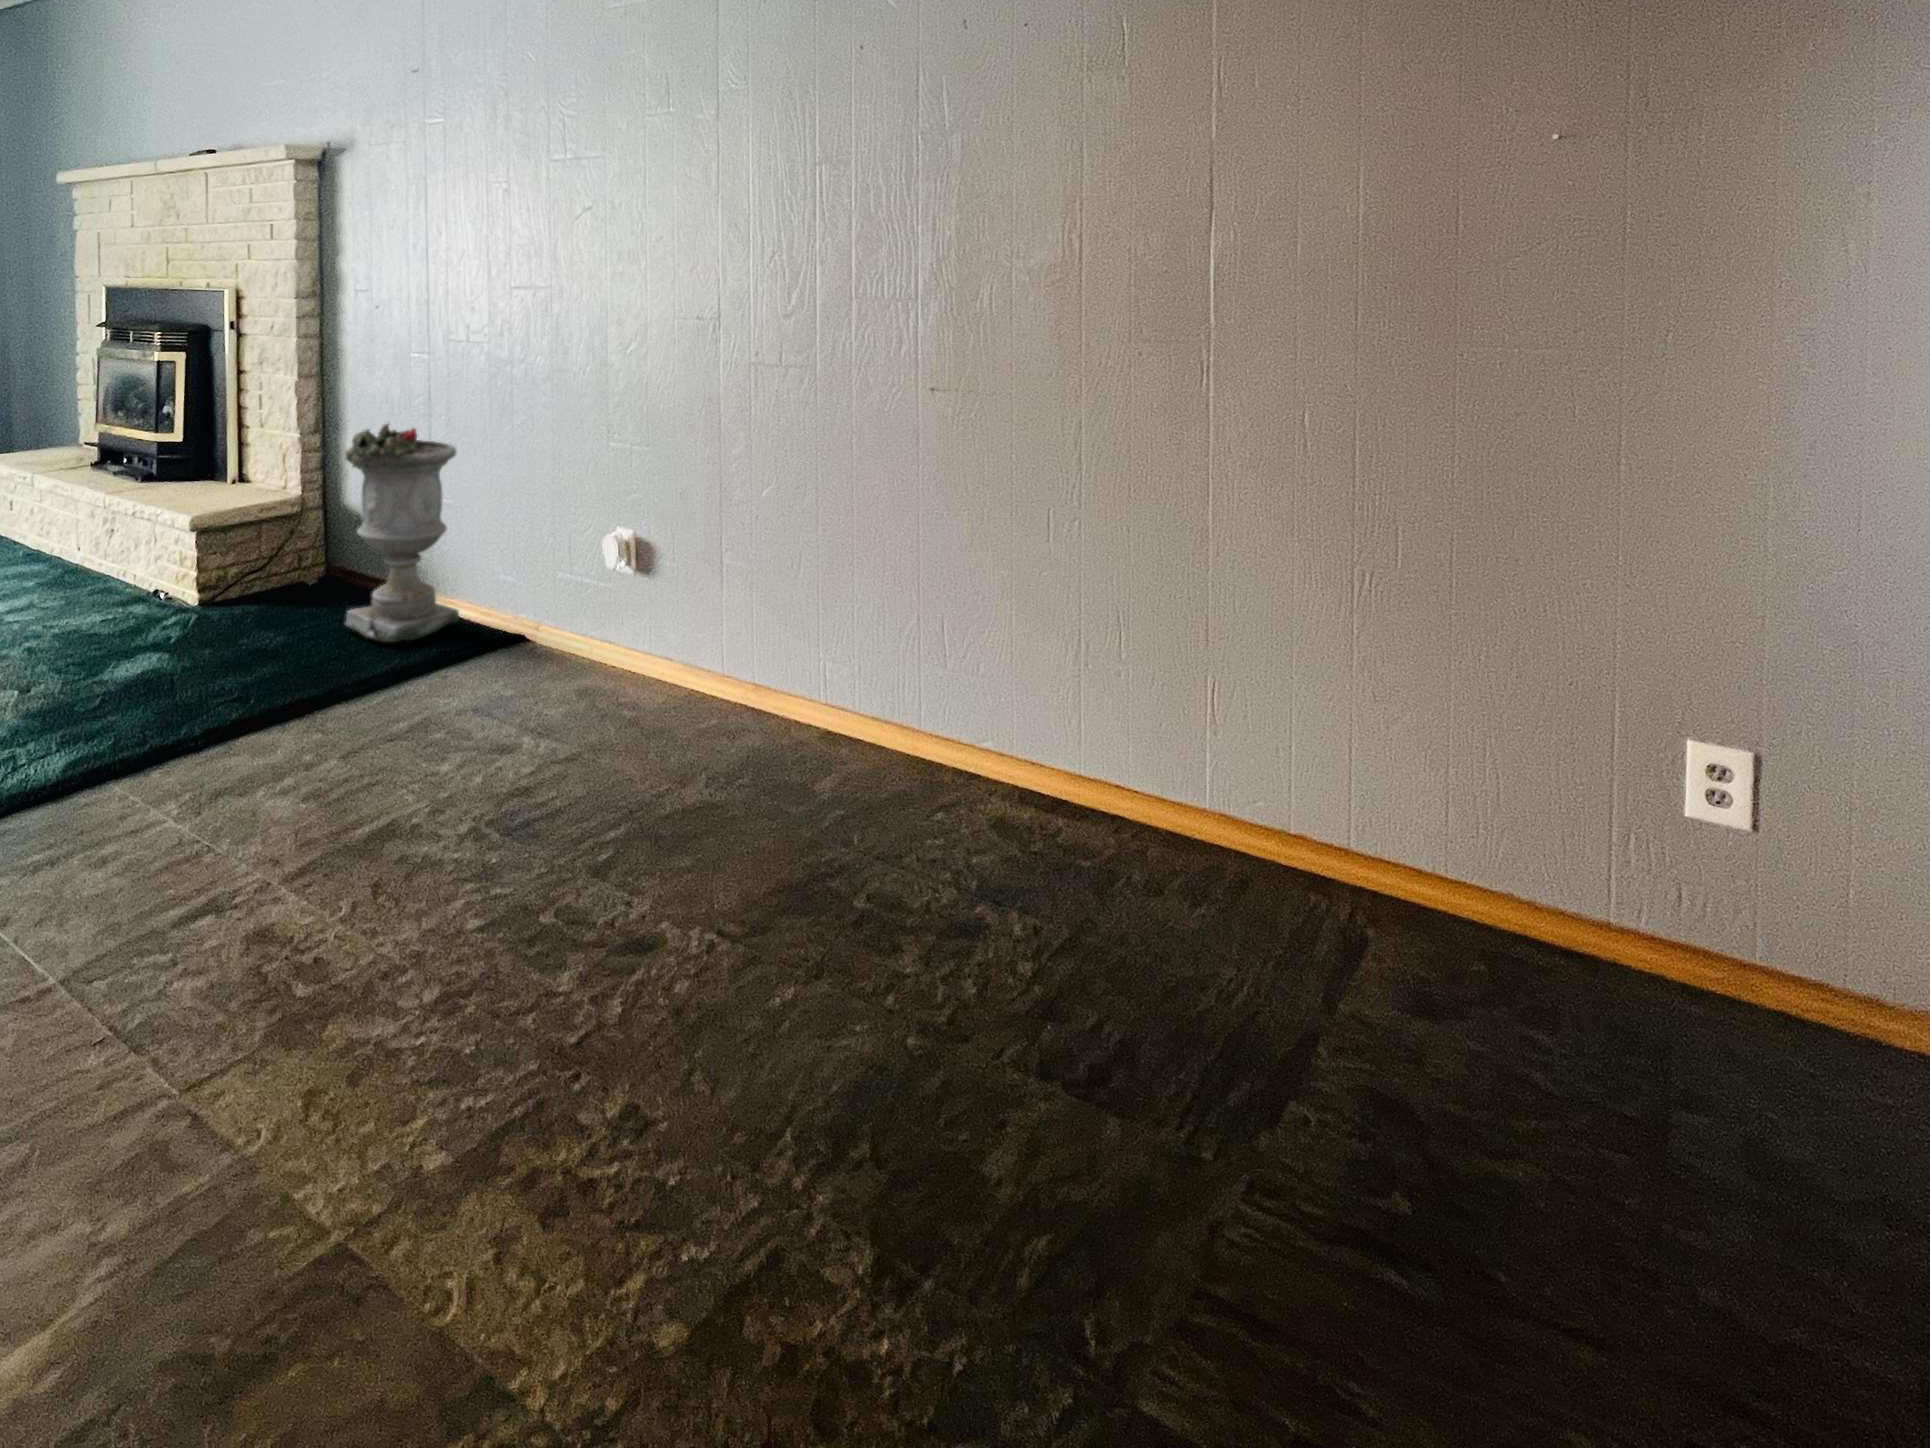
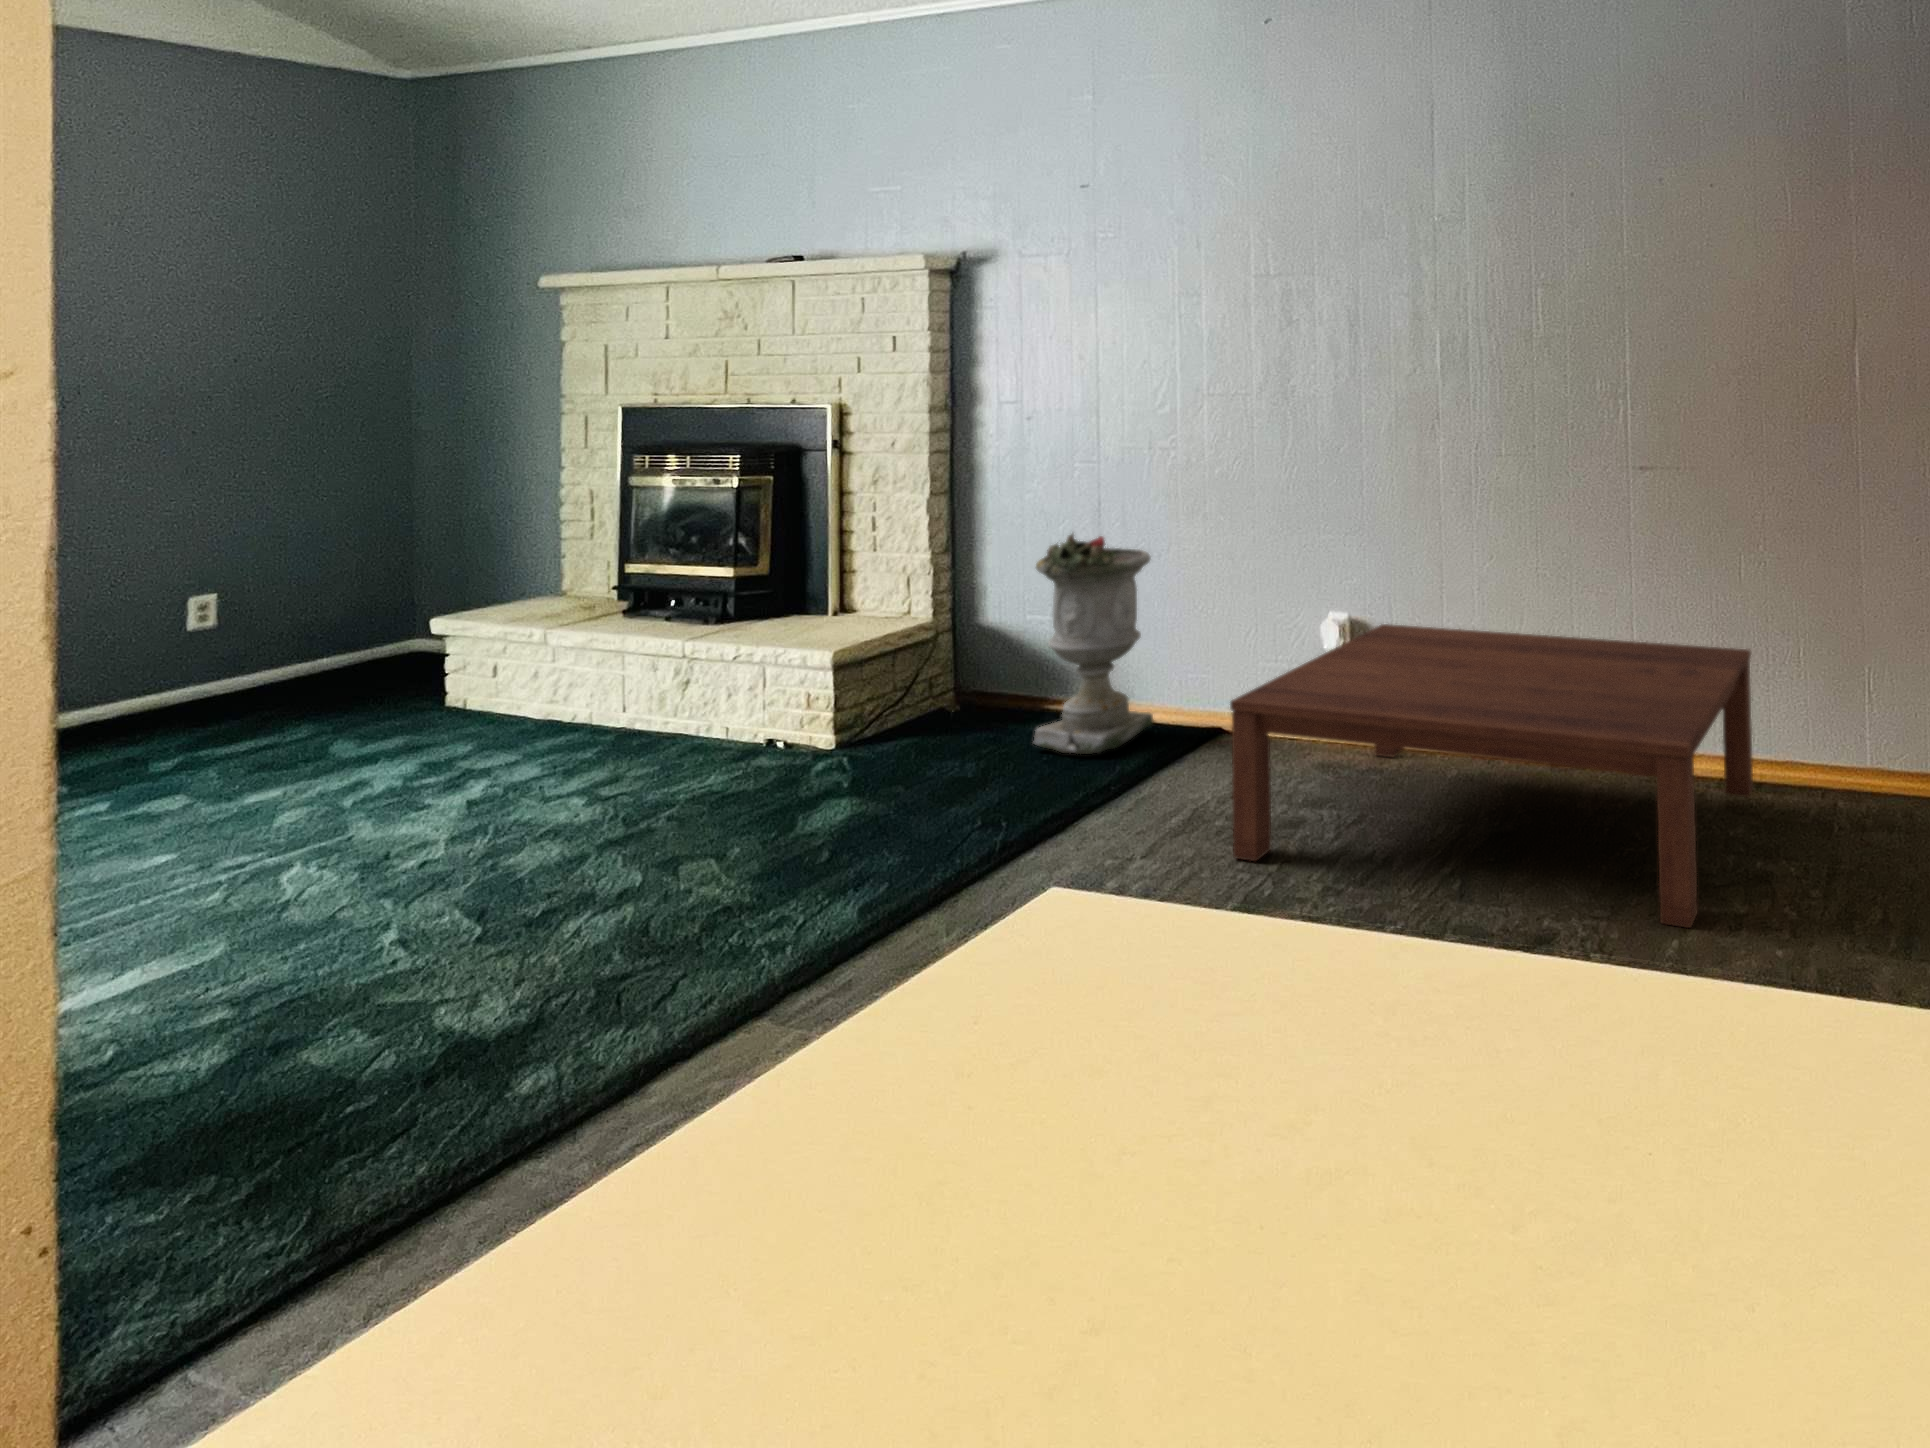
coffee table: none [420,546,1050,976] -> present [1230,624,1753,928]

